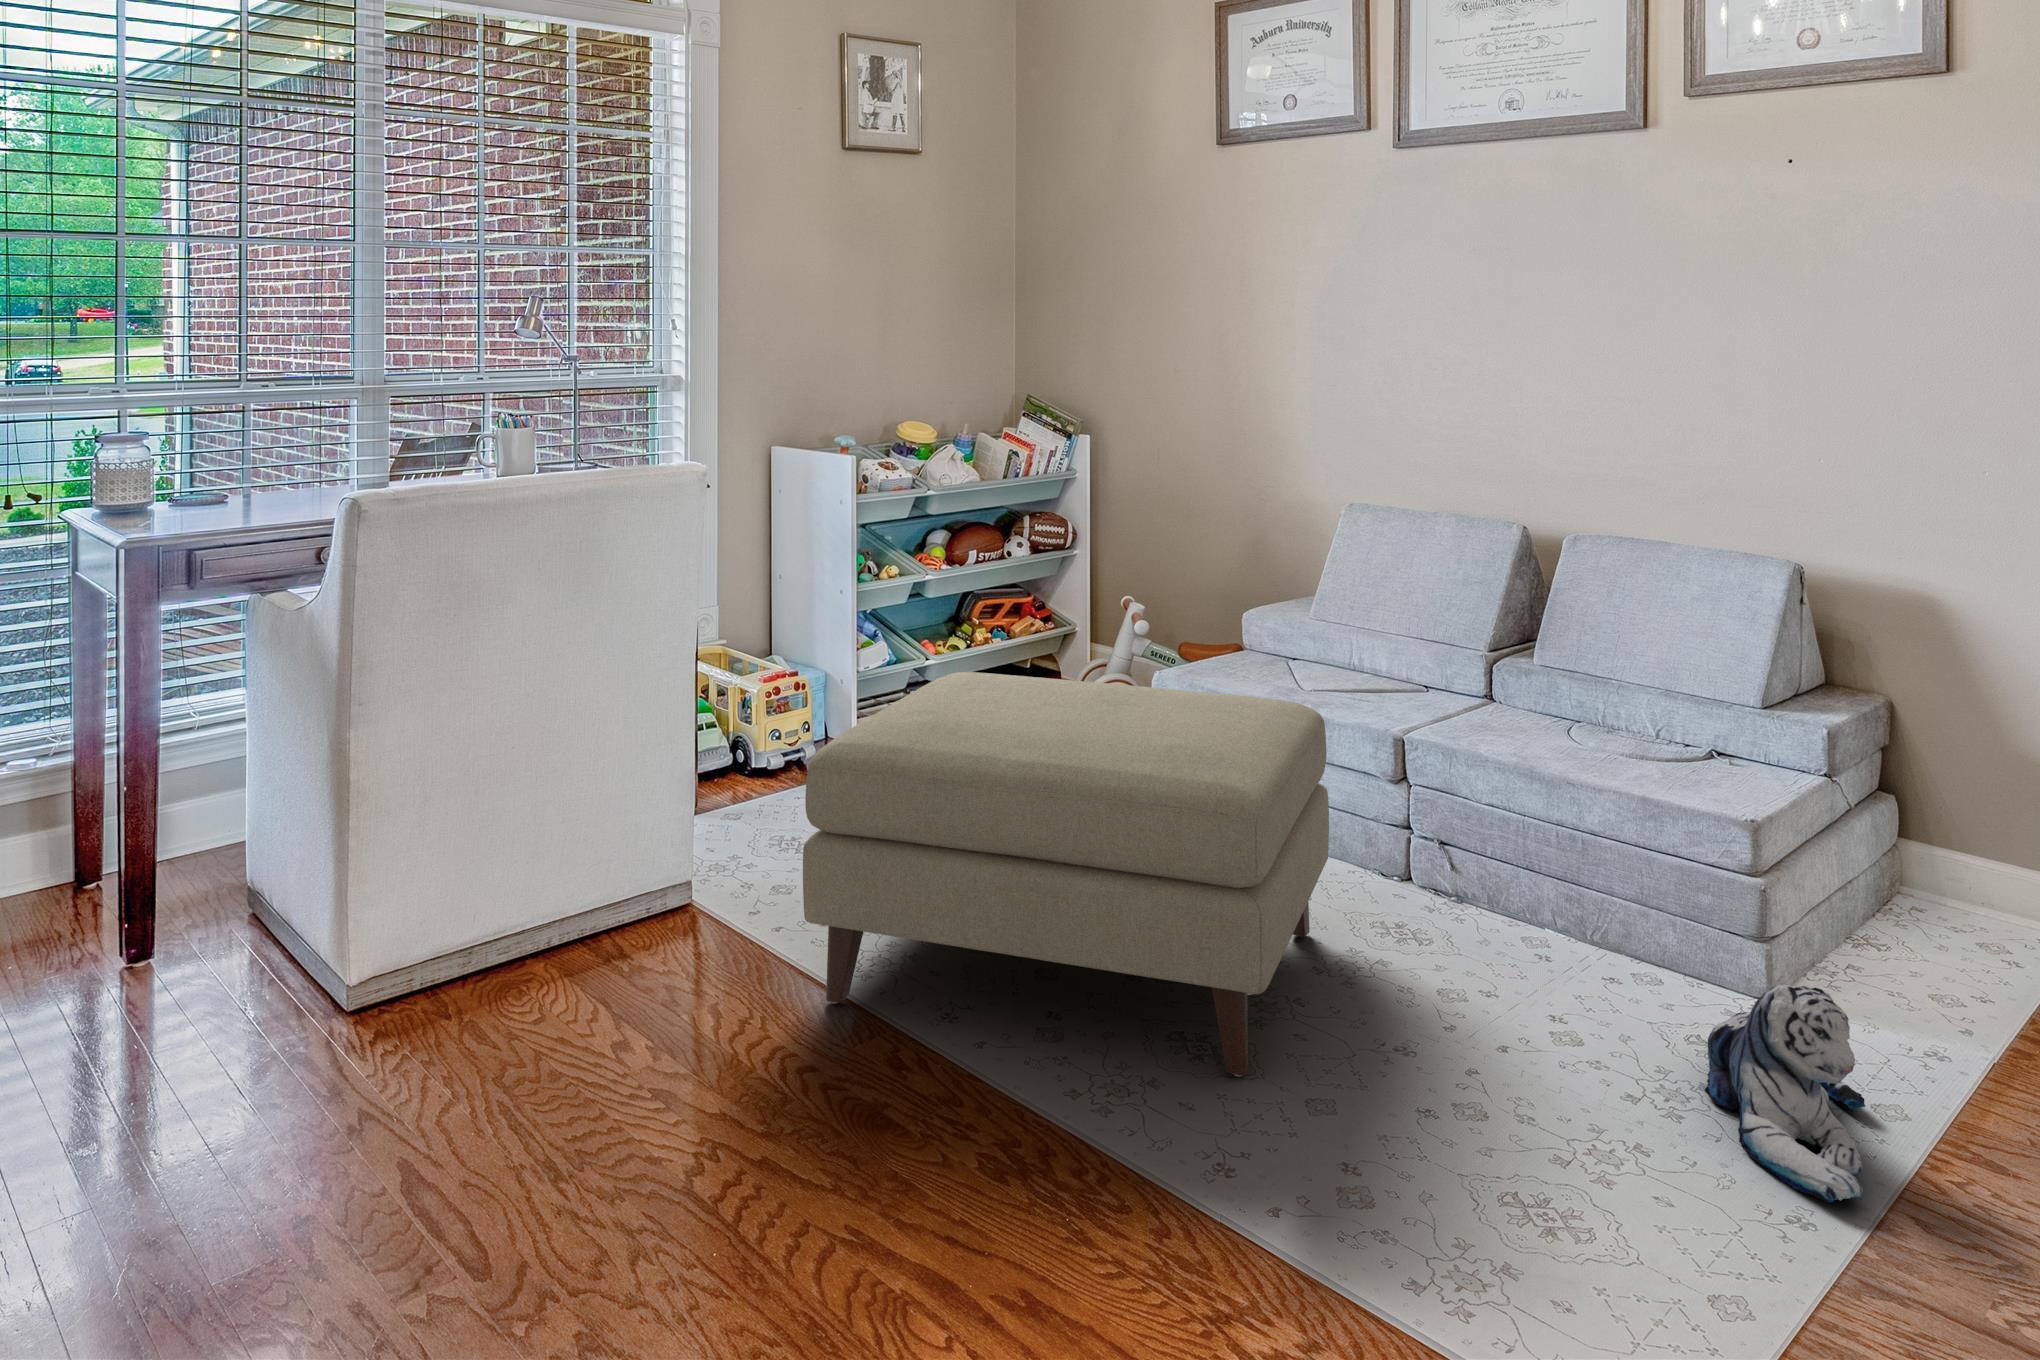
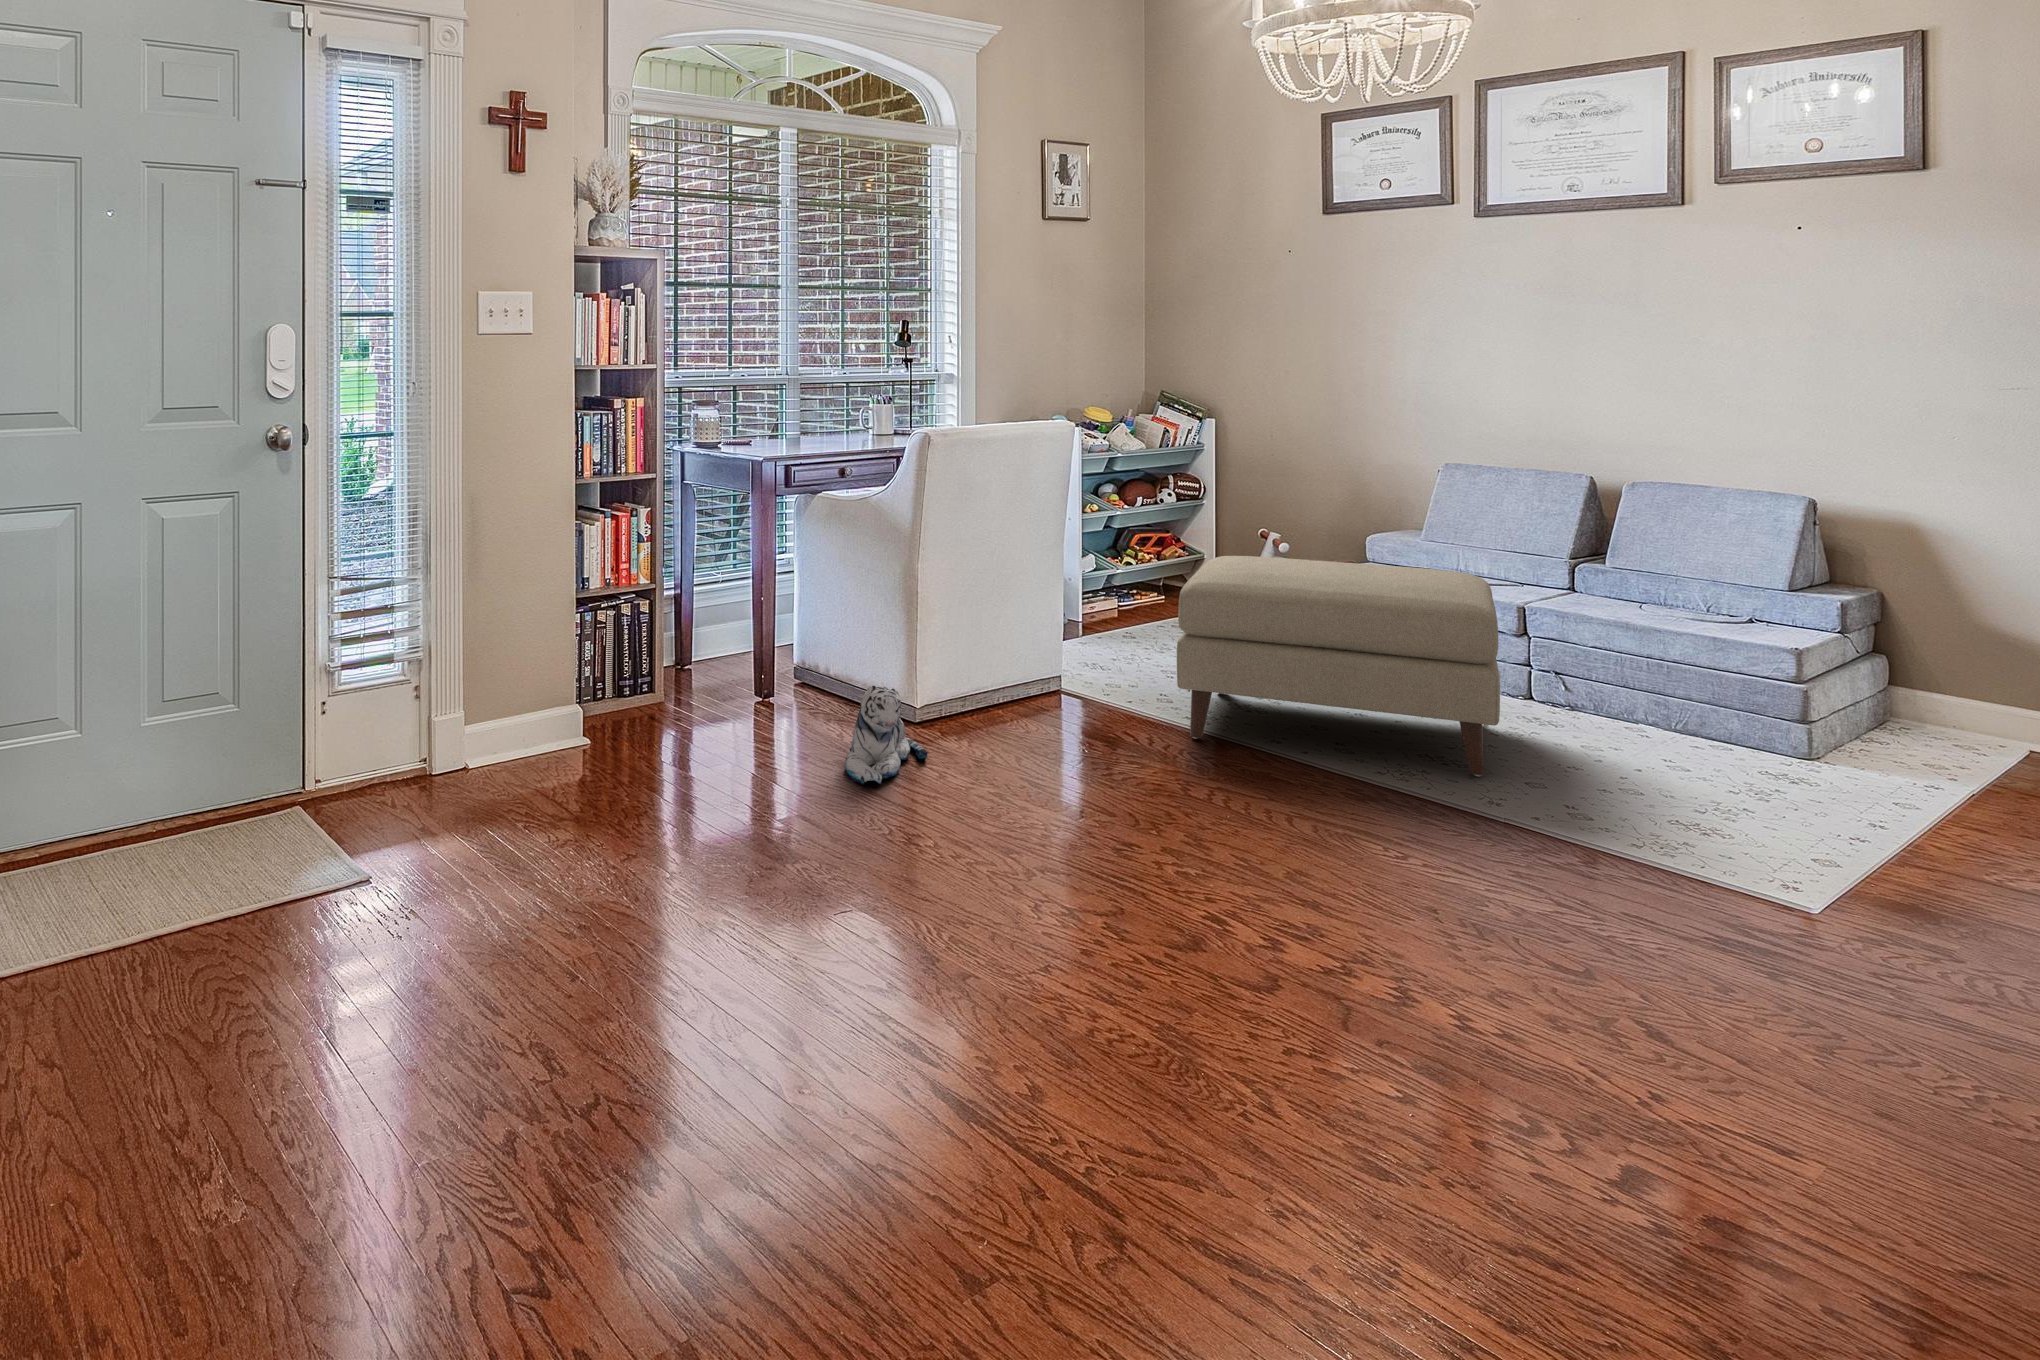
plush toy: present [1705,985,1865,1203] -> present [845,685,928,784]

